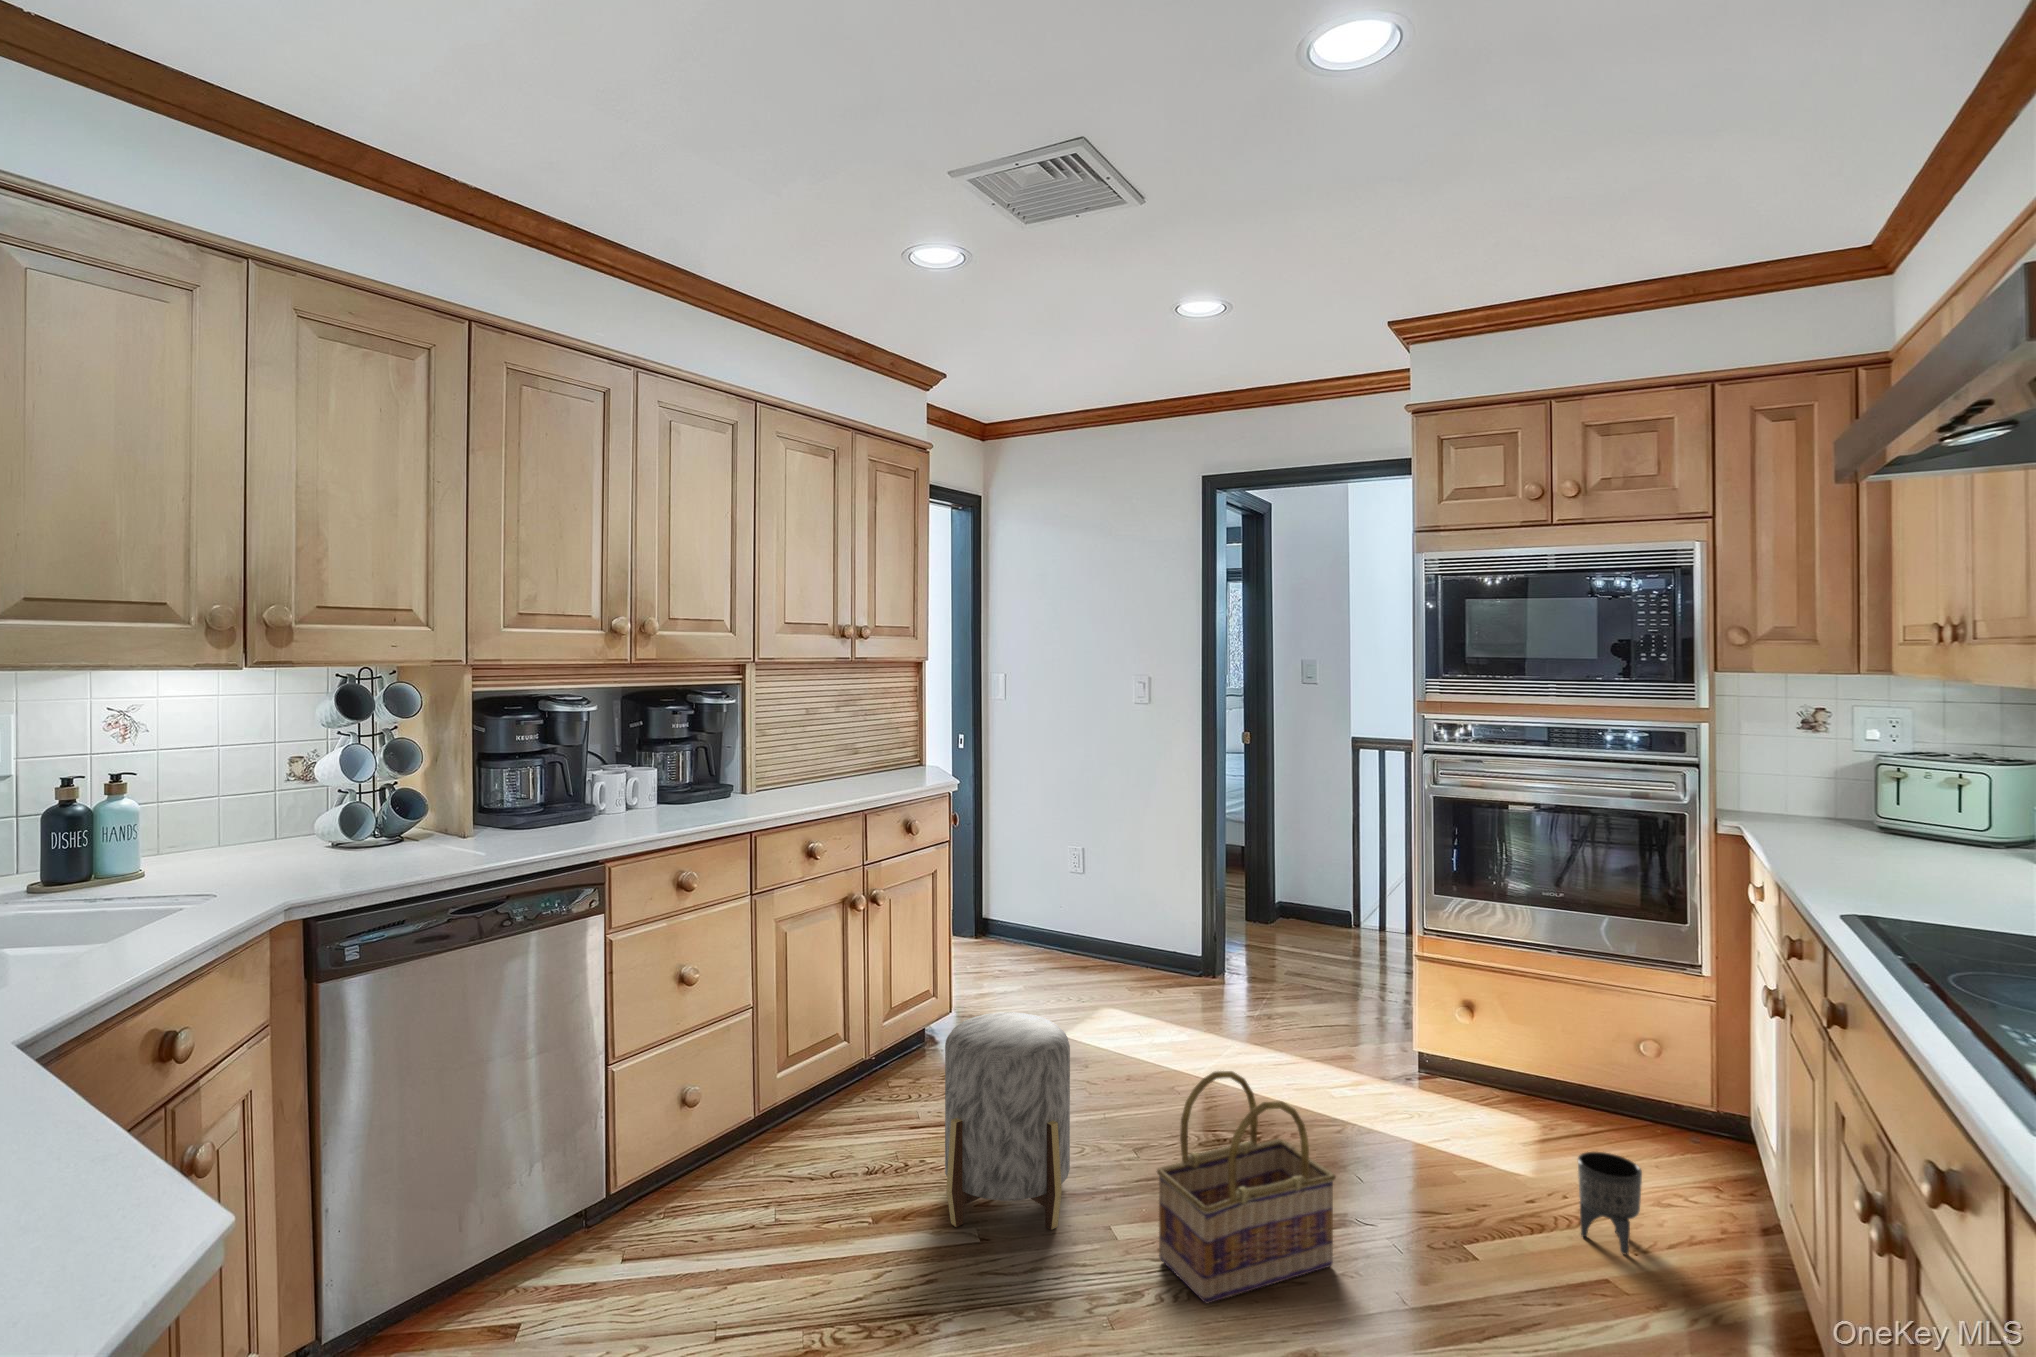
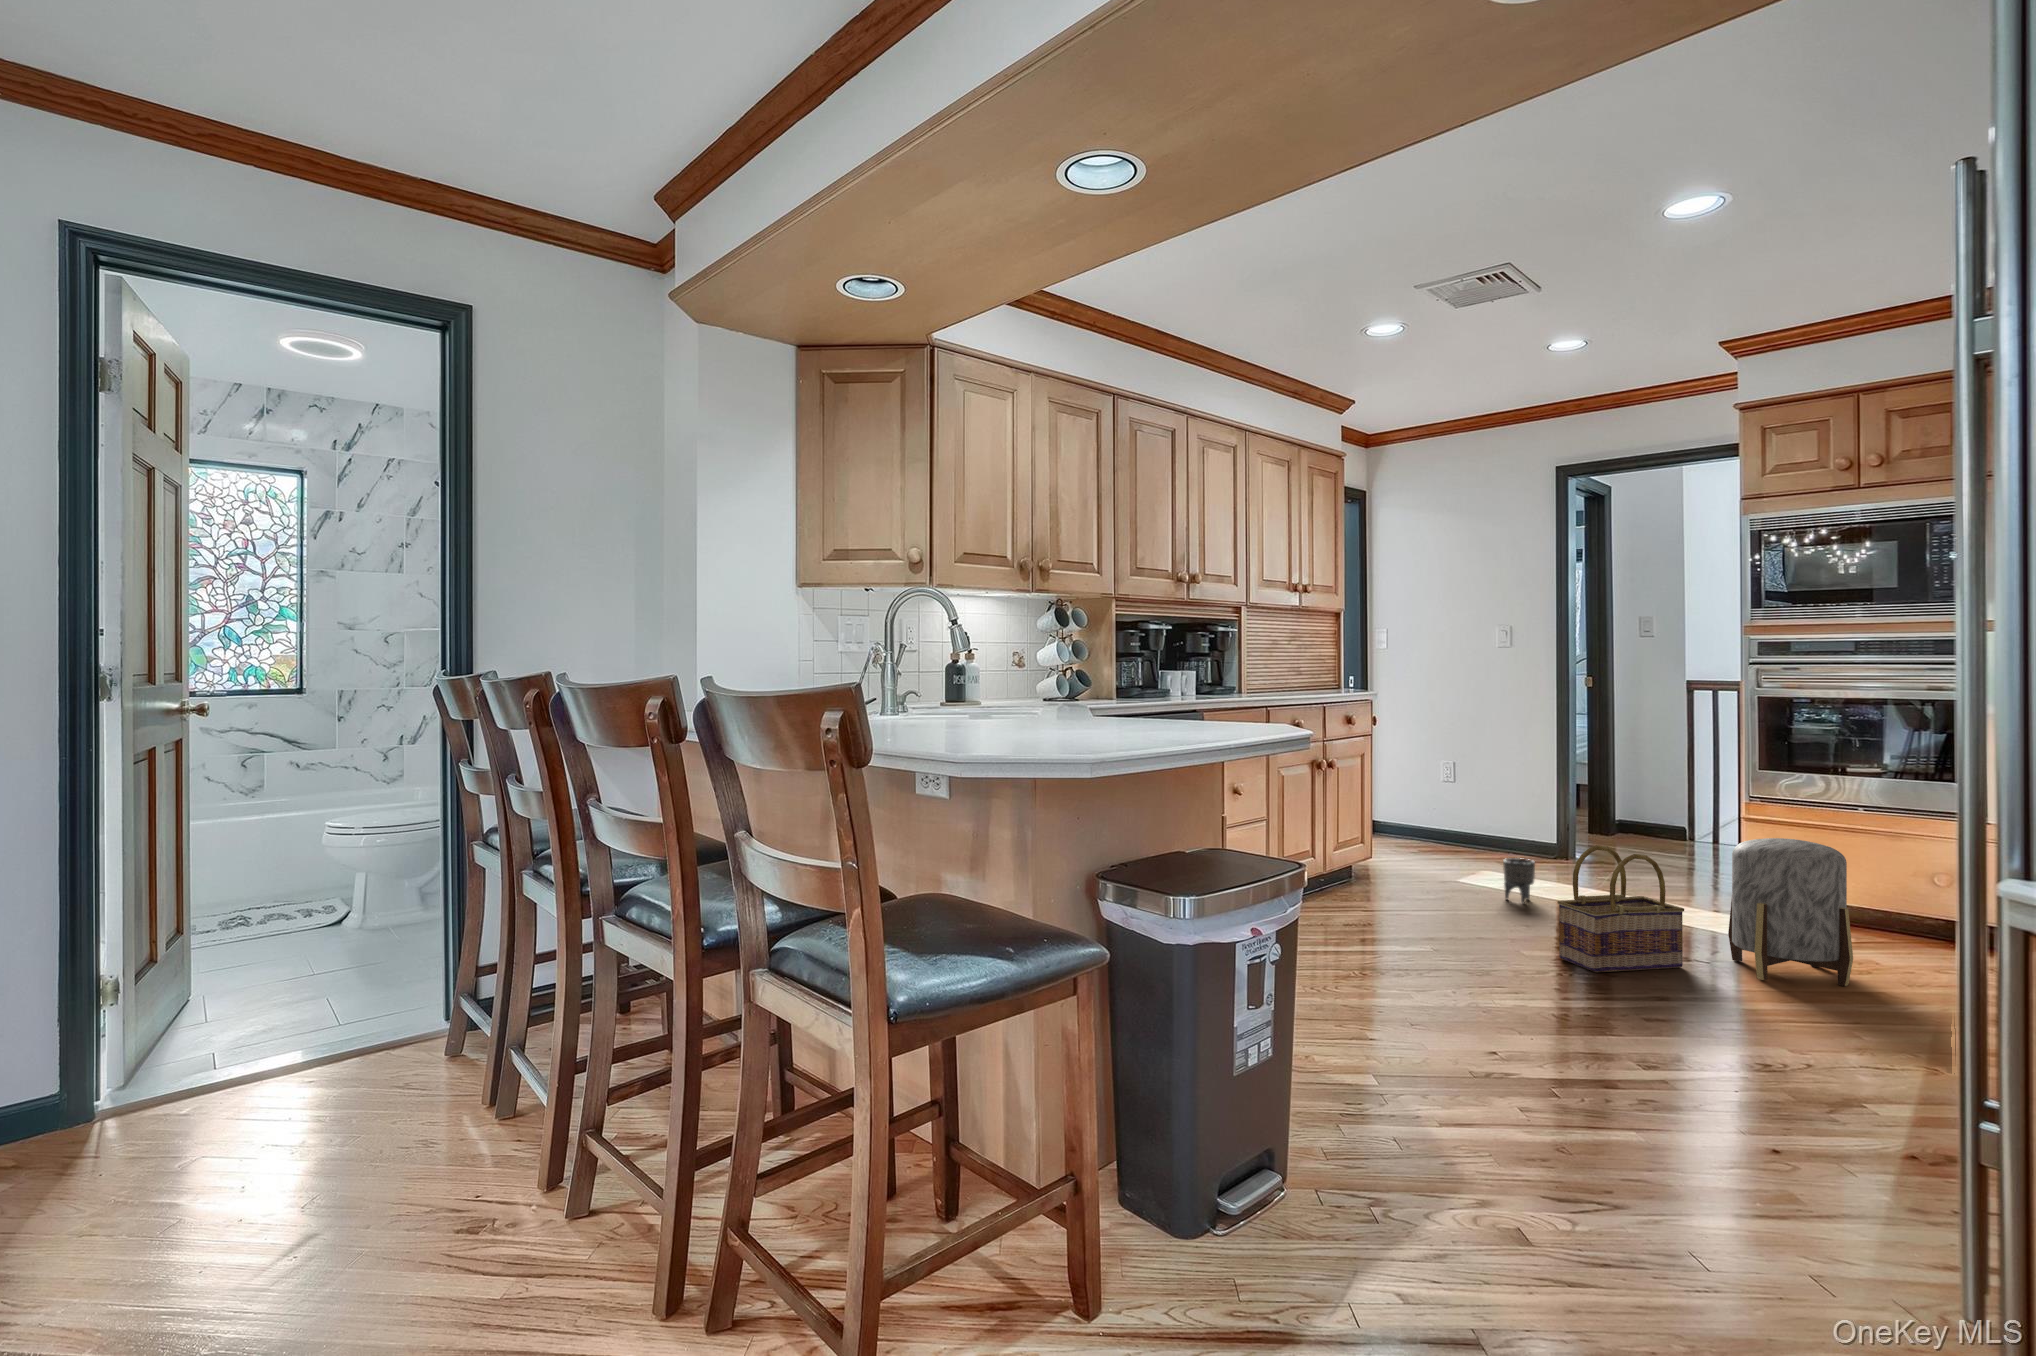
stool: present [945,1012,1070,1230] -> present [1728,838,1853,986]
planter: present [1578,1152,1642,1254] -> present [1503,858,1535,903]

